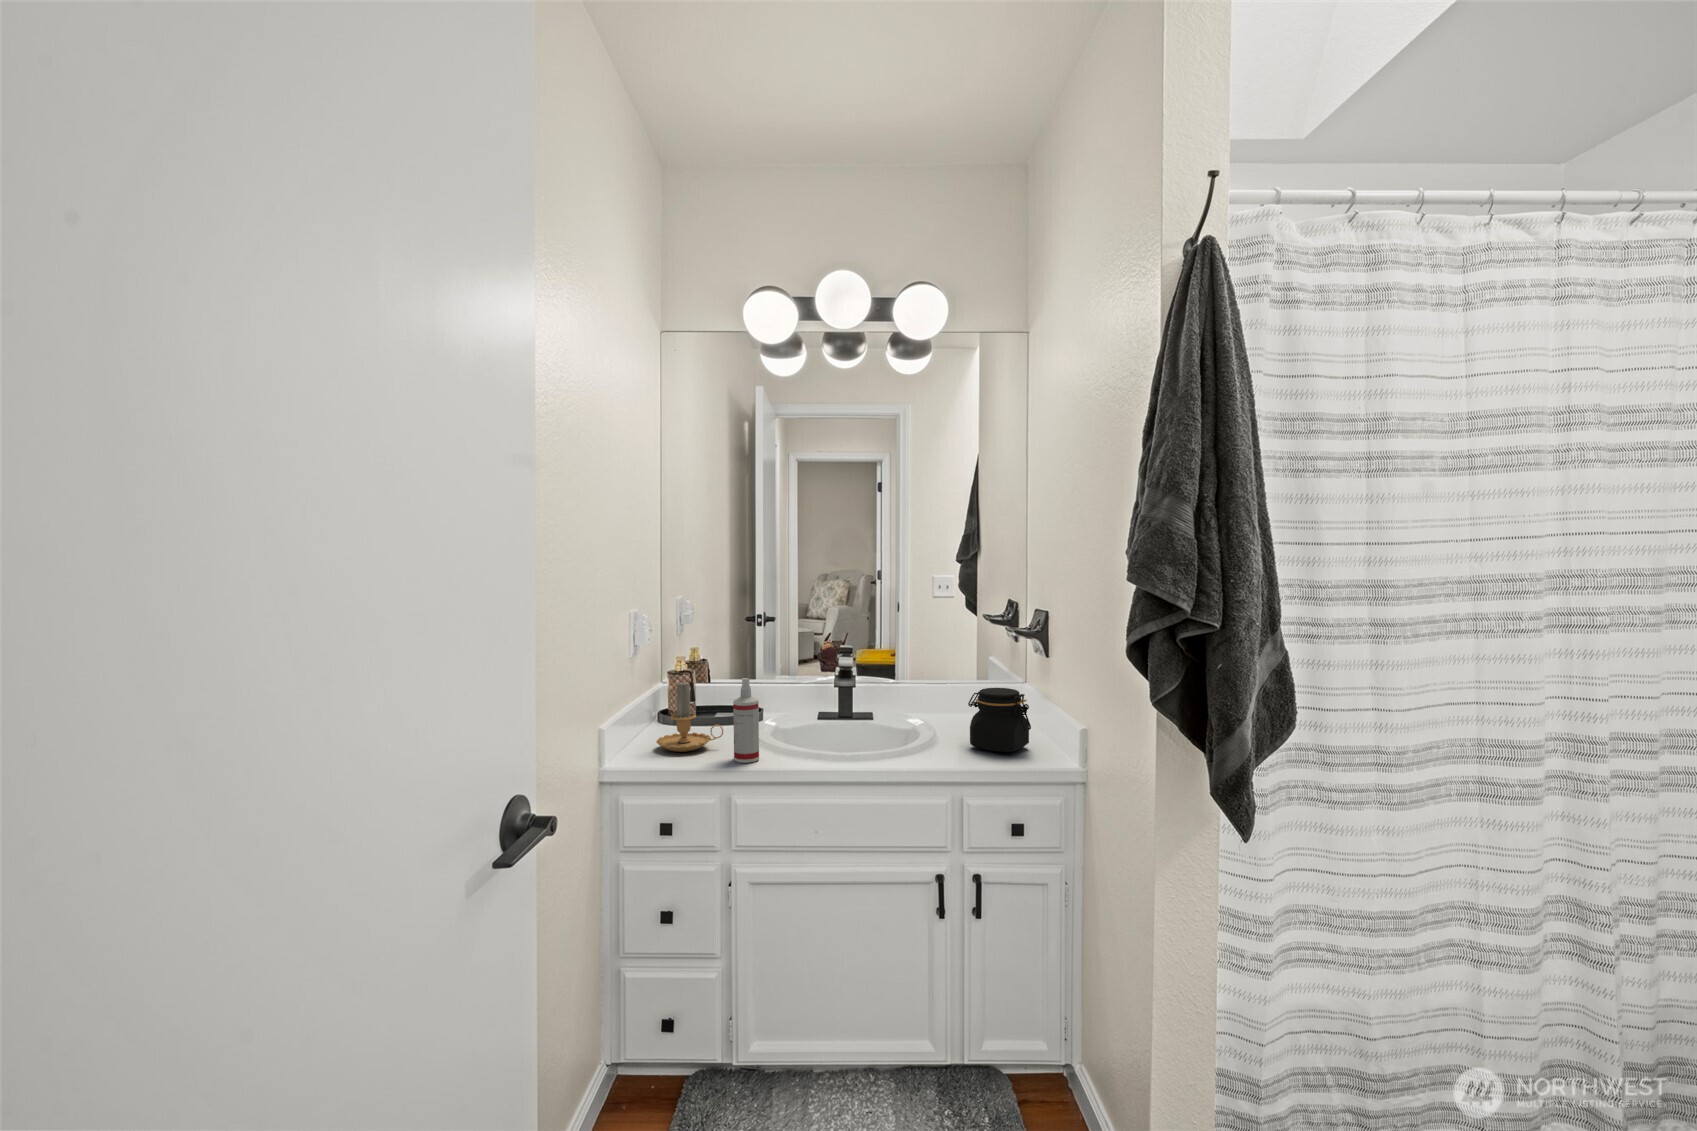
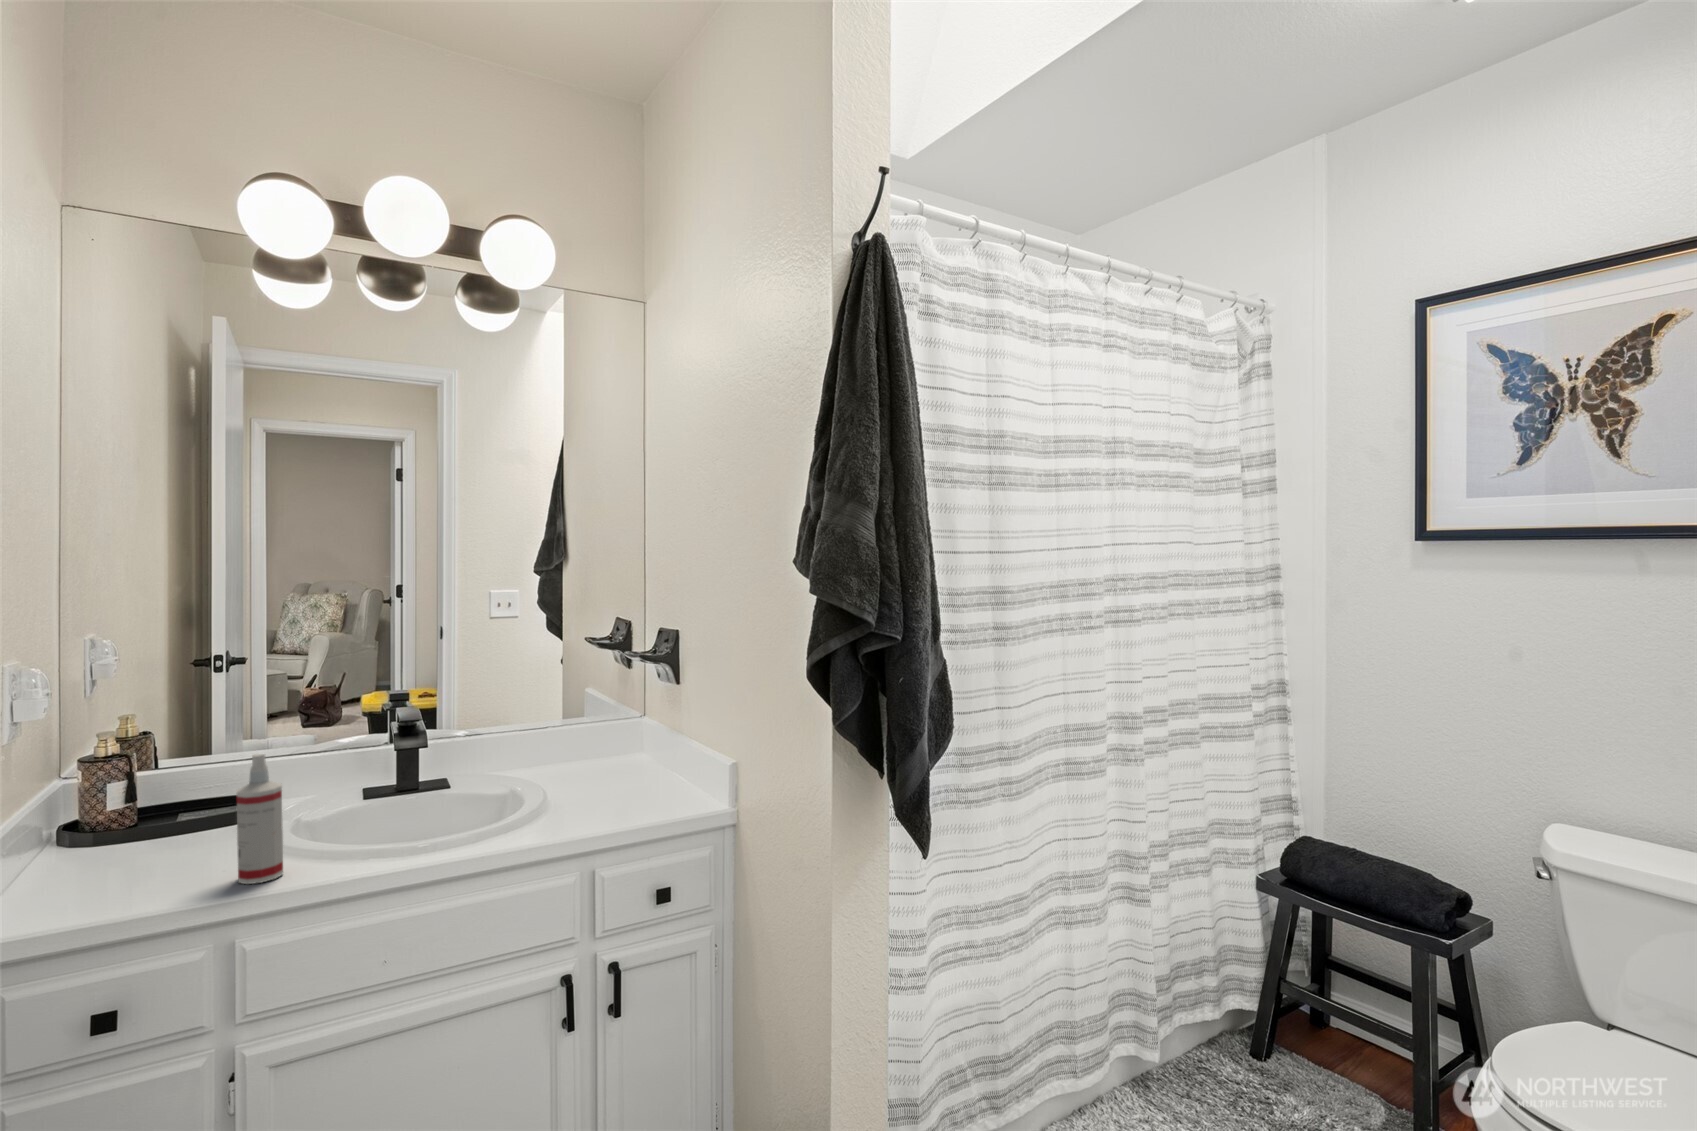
candle: present [656,682,723,752] -> none [73,768,211,888]
jar: present [968,688,1031,752] -> none [587,726,666,804]

